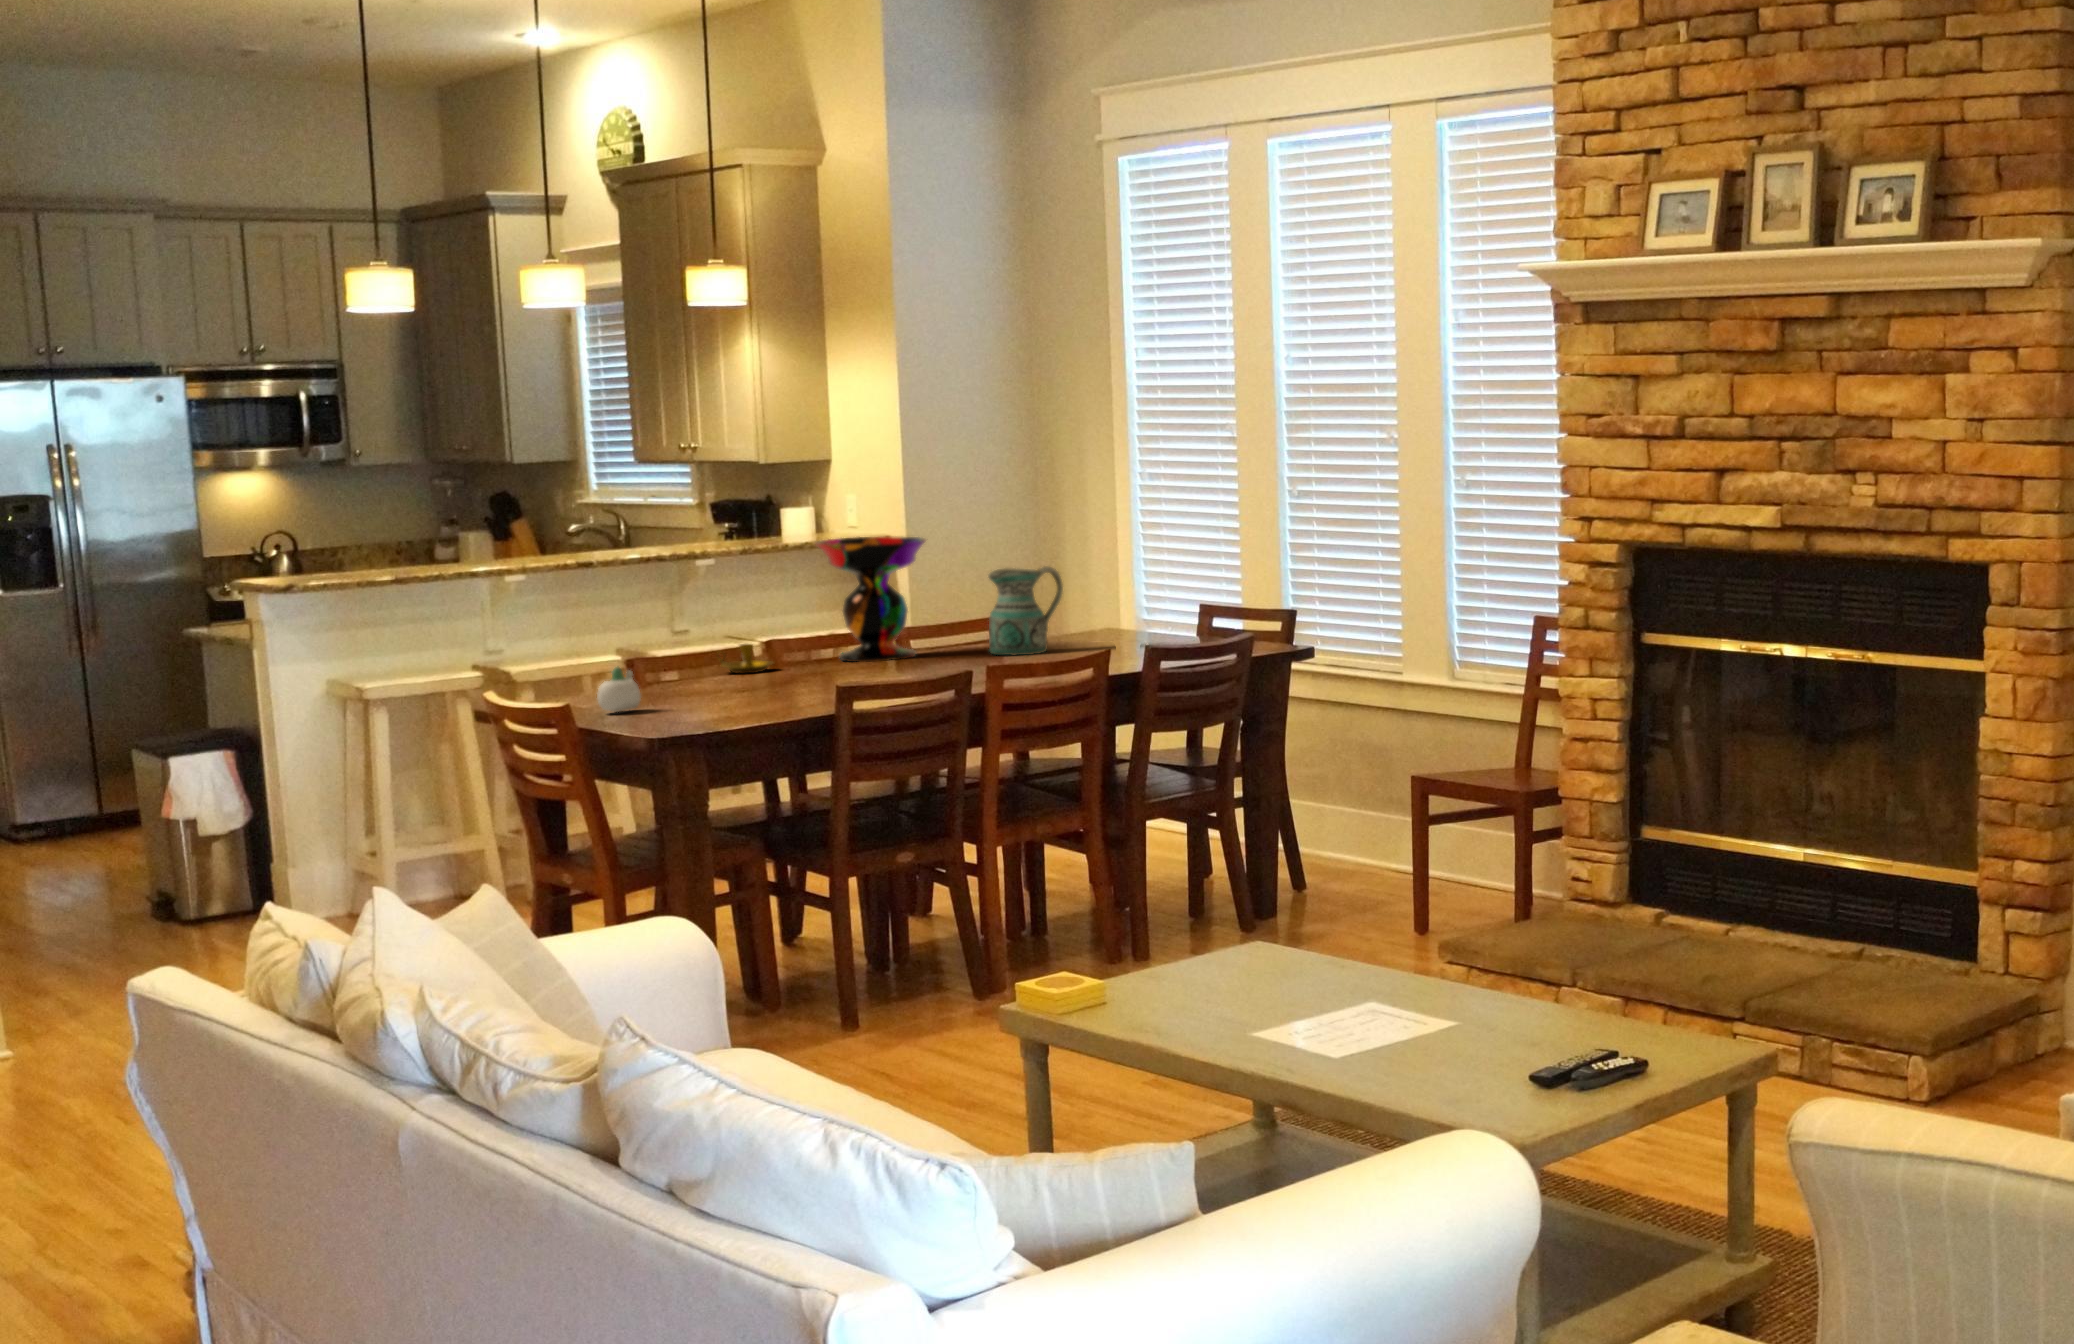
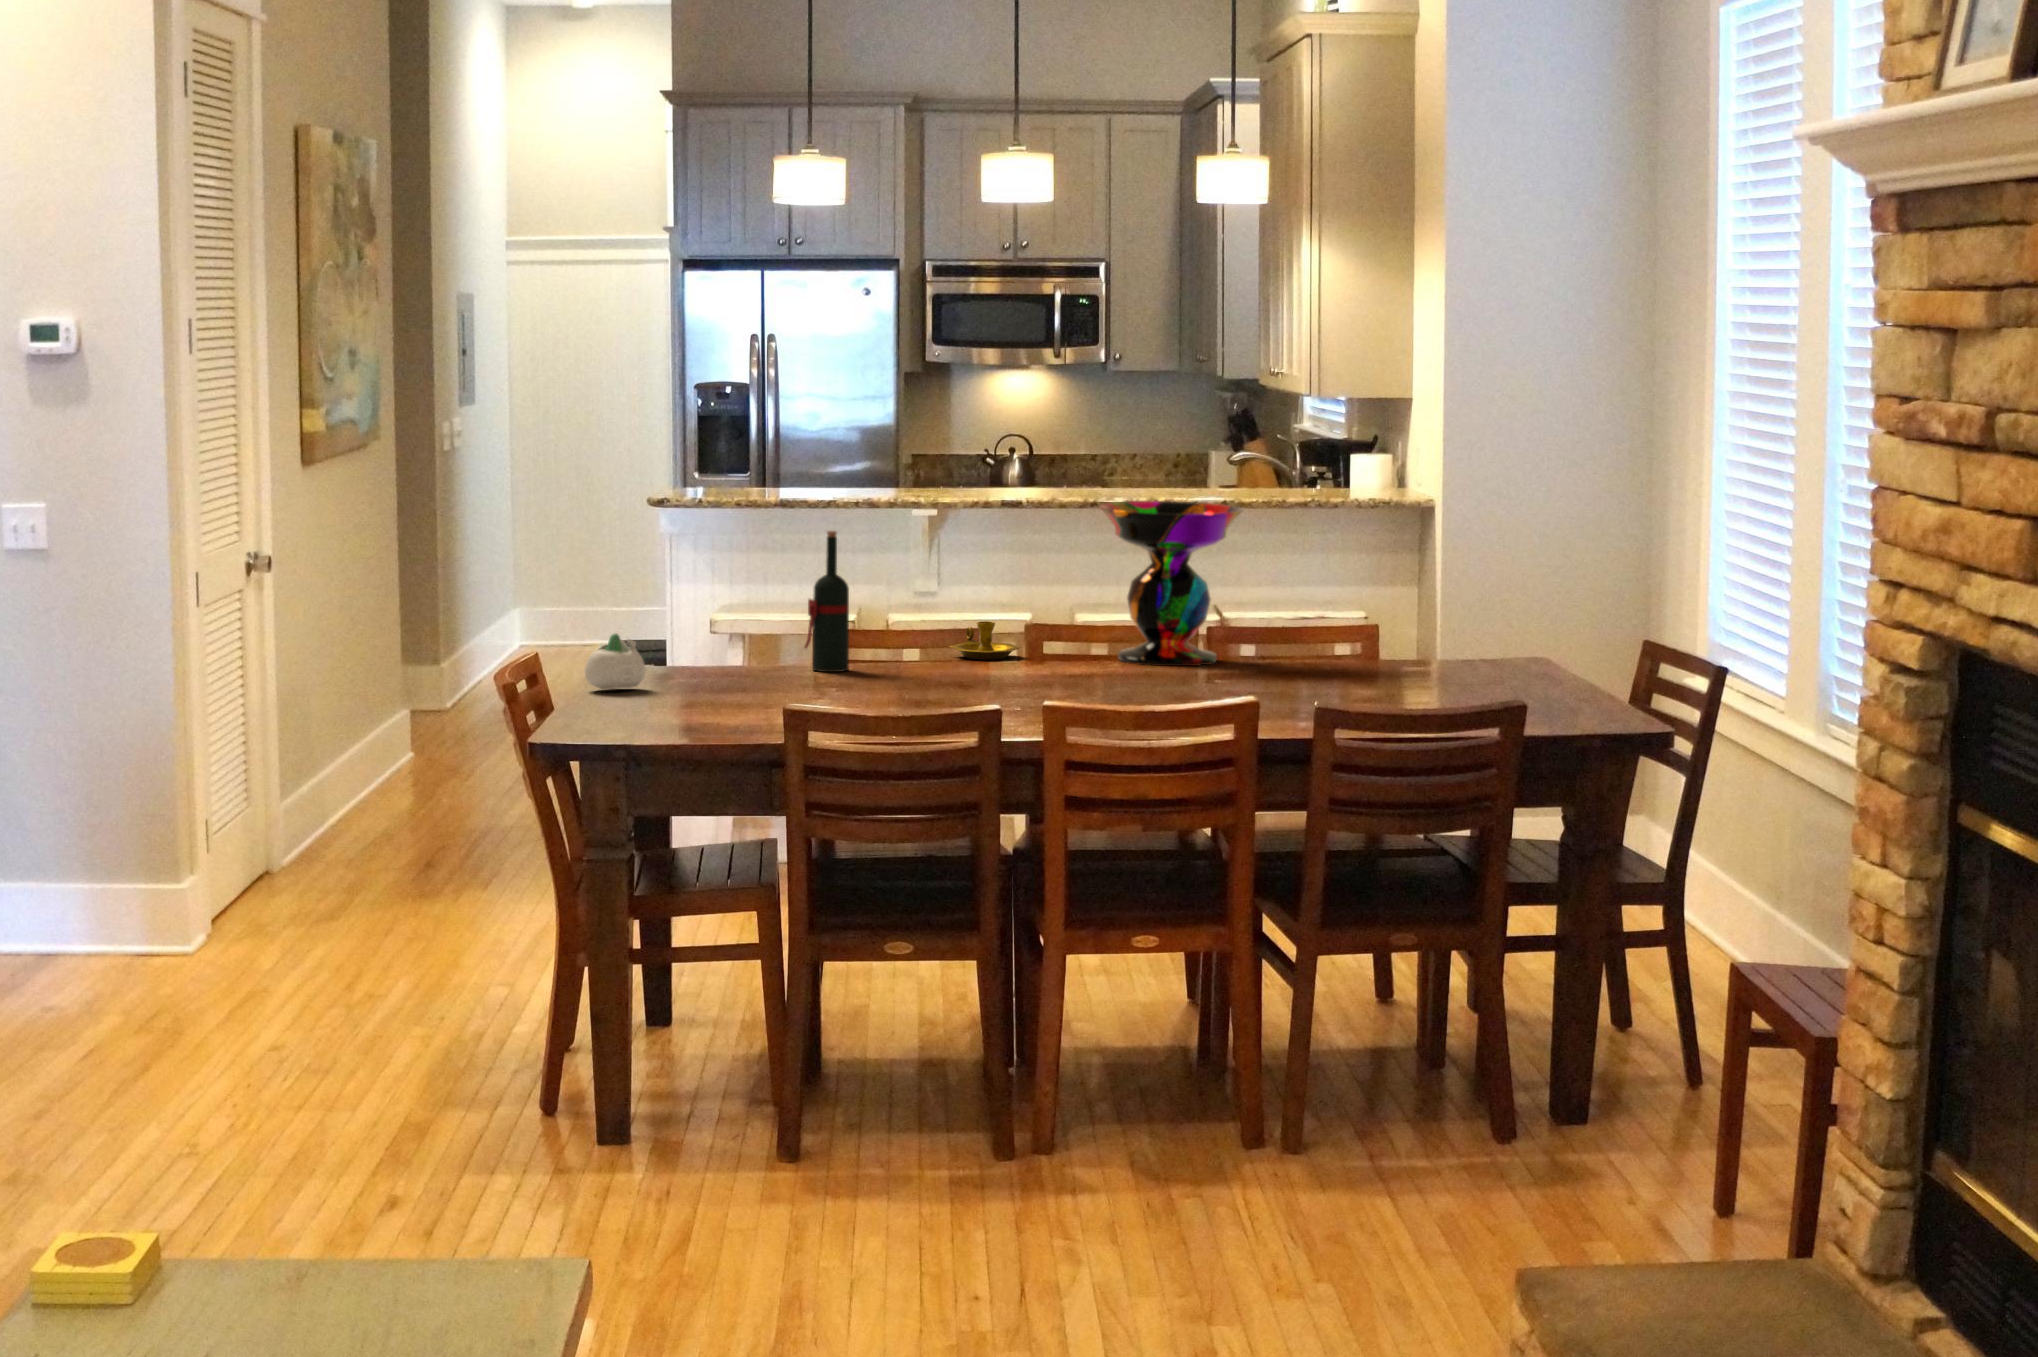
ceramic pitcher: present [988,566,1063,655] -> none [1264,561,1377,684]
wine bottle: none [671,577,707,690] -> present [804,531,849,672]

